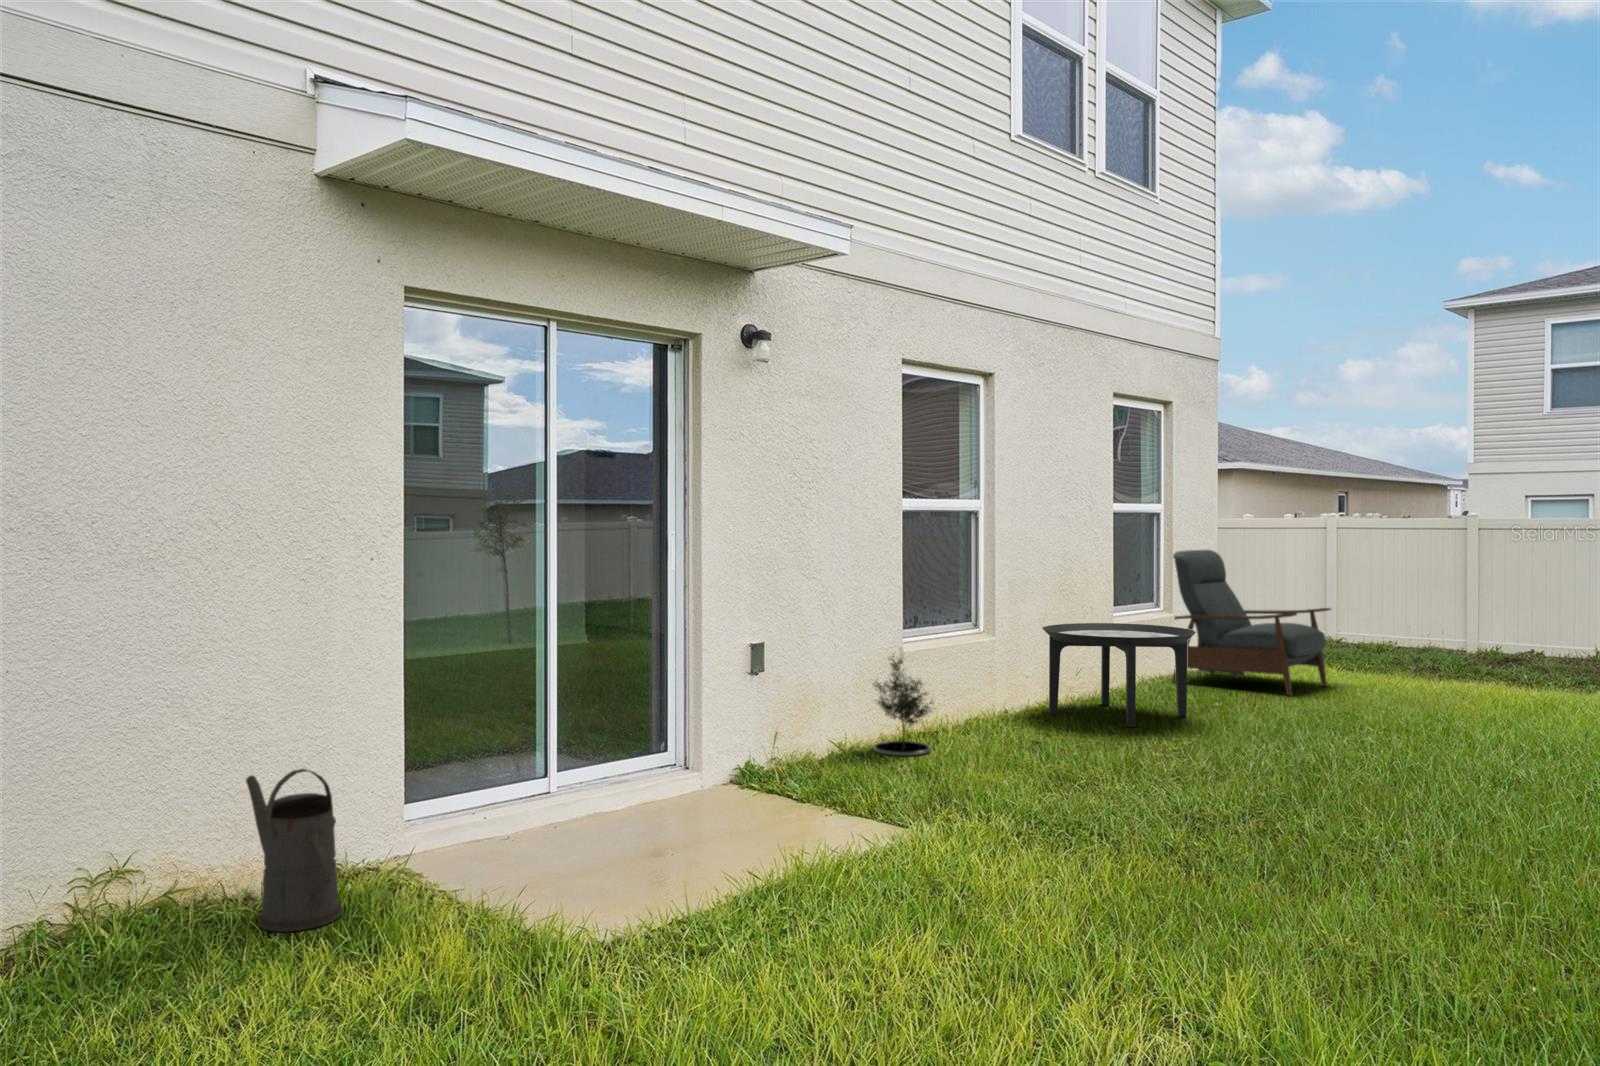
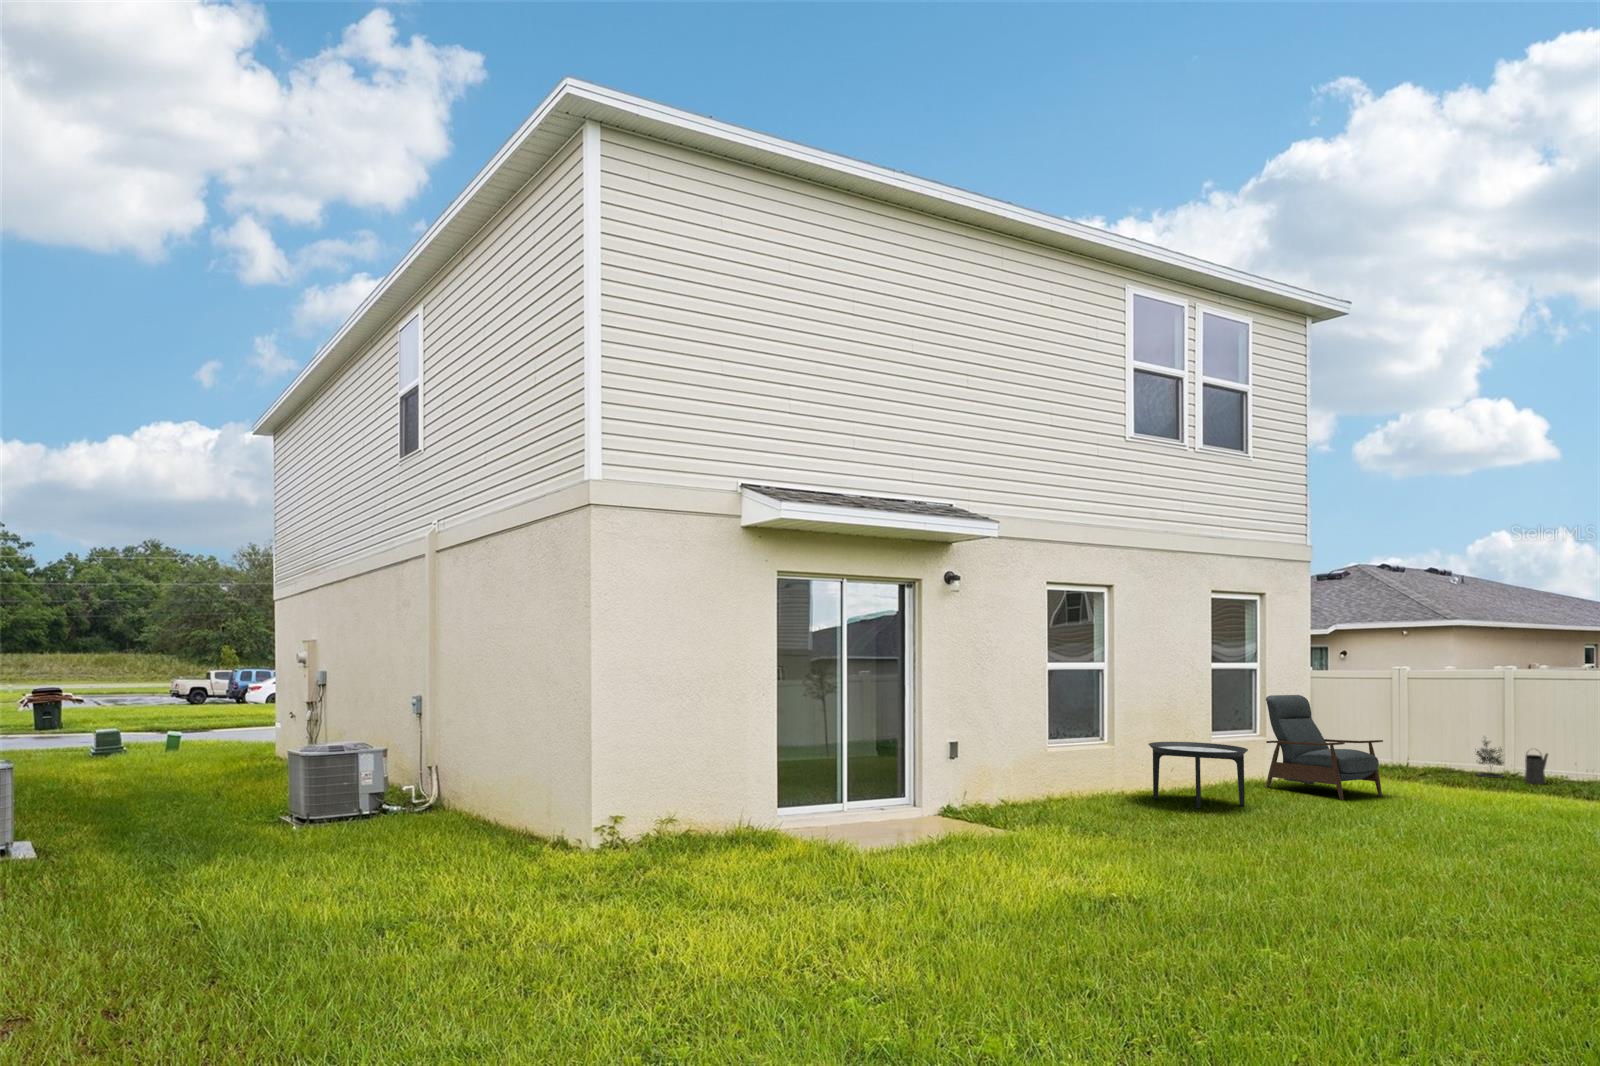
potted tree: present [873,656,934,756] -> present [1476,737,1504,778]
watering can: present [246,769,342,932] -> present [1525,753,1548,784]

